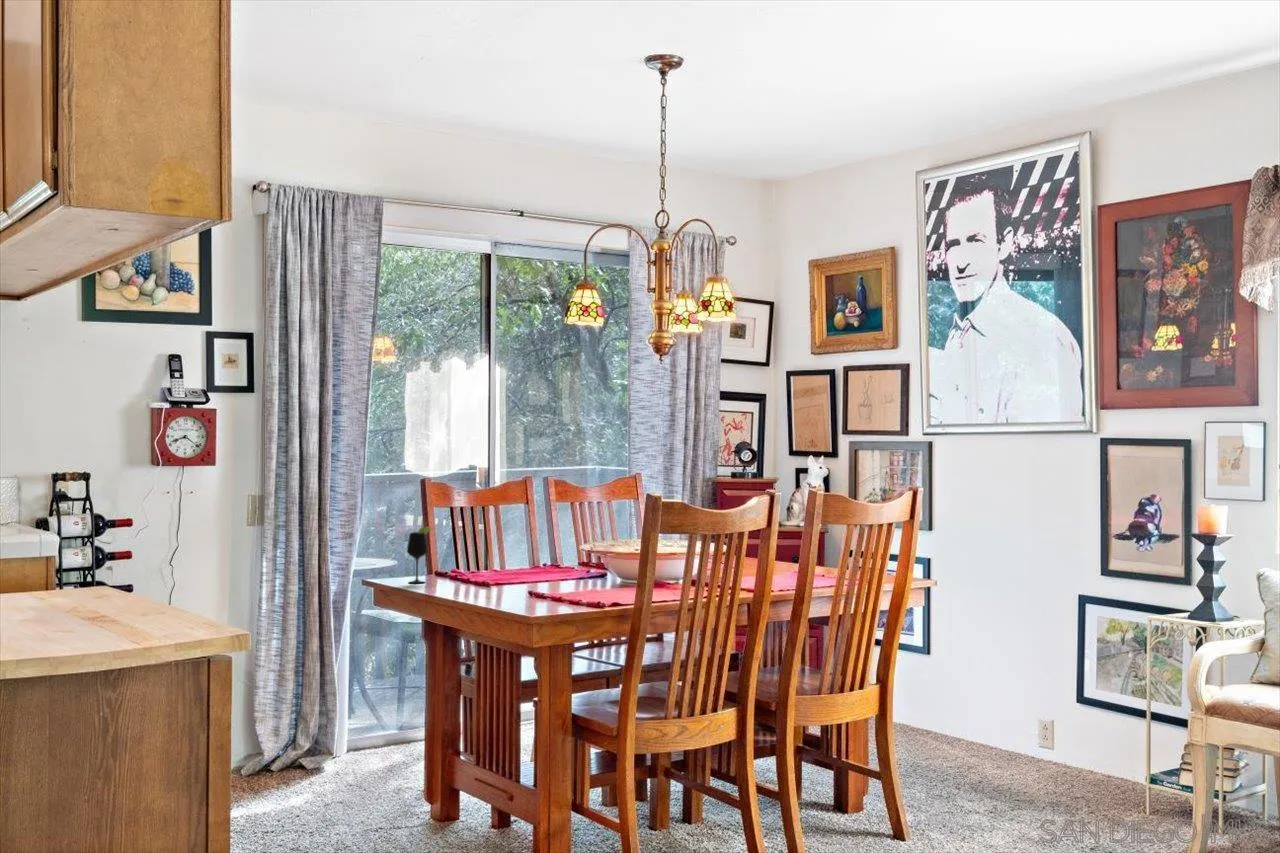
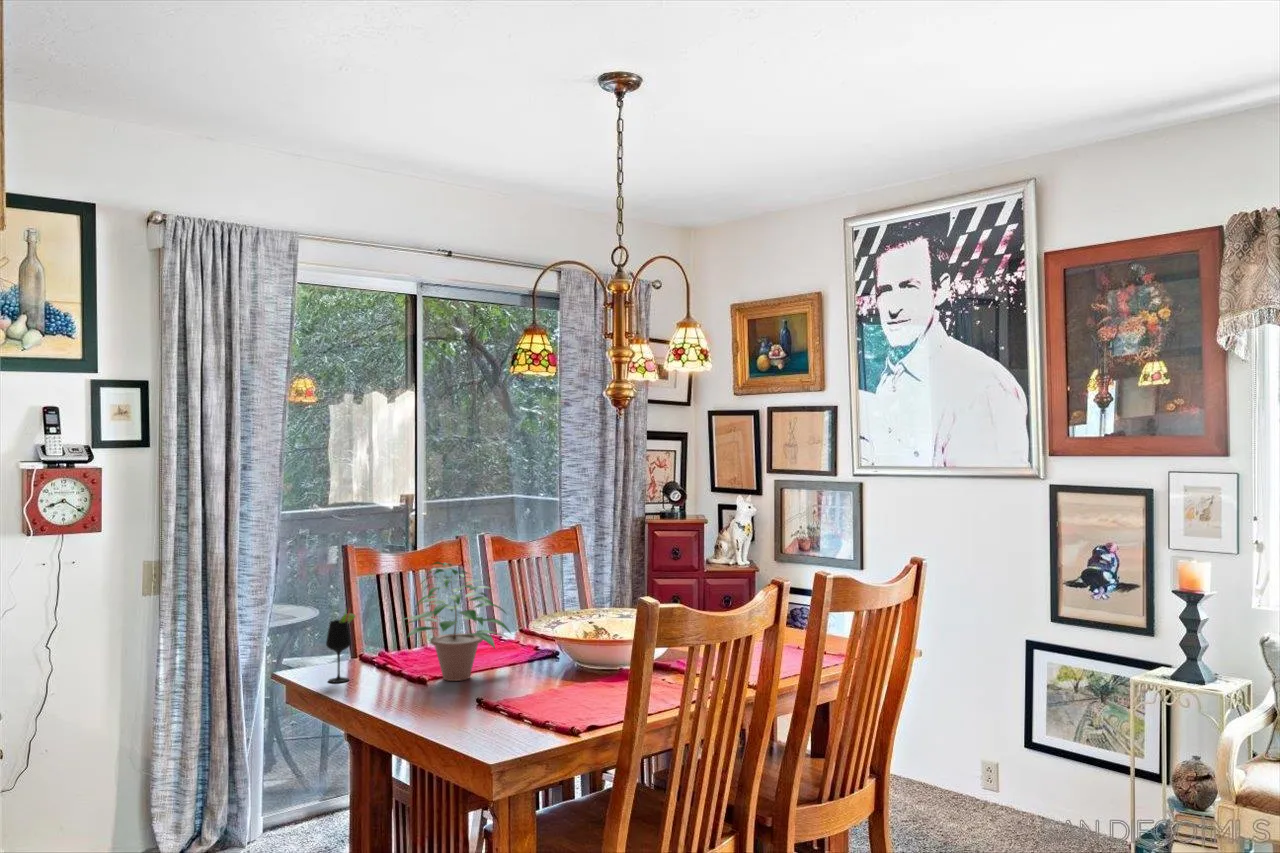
potted plant: none [467,483,563,584] -> present [407,562,510,681]

